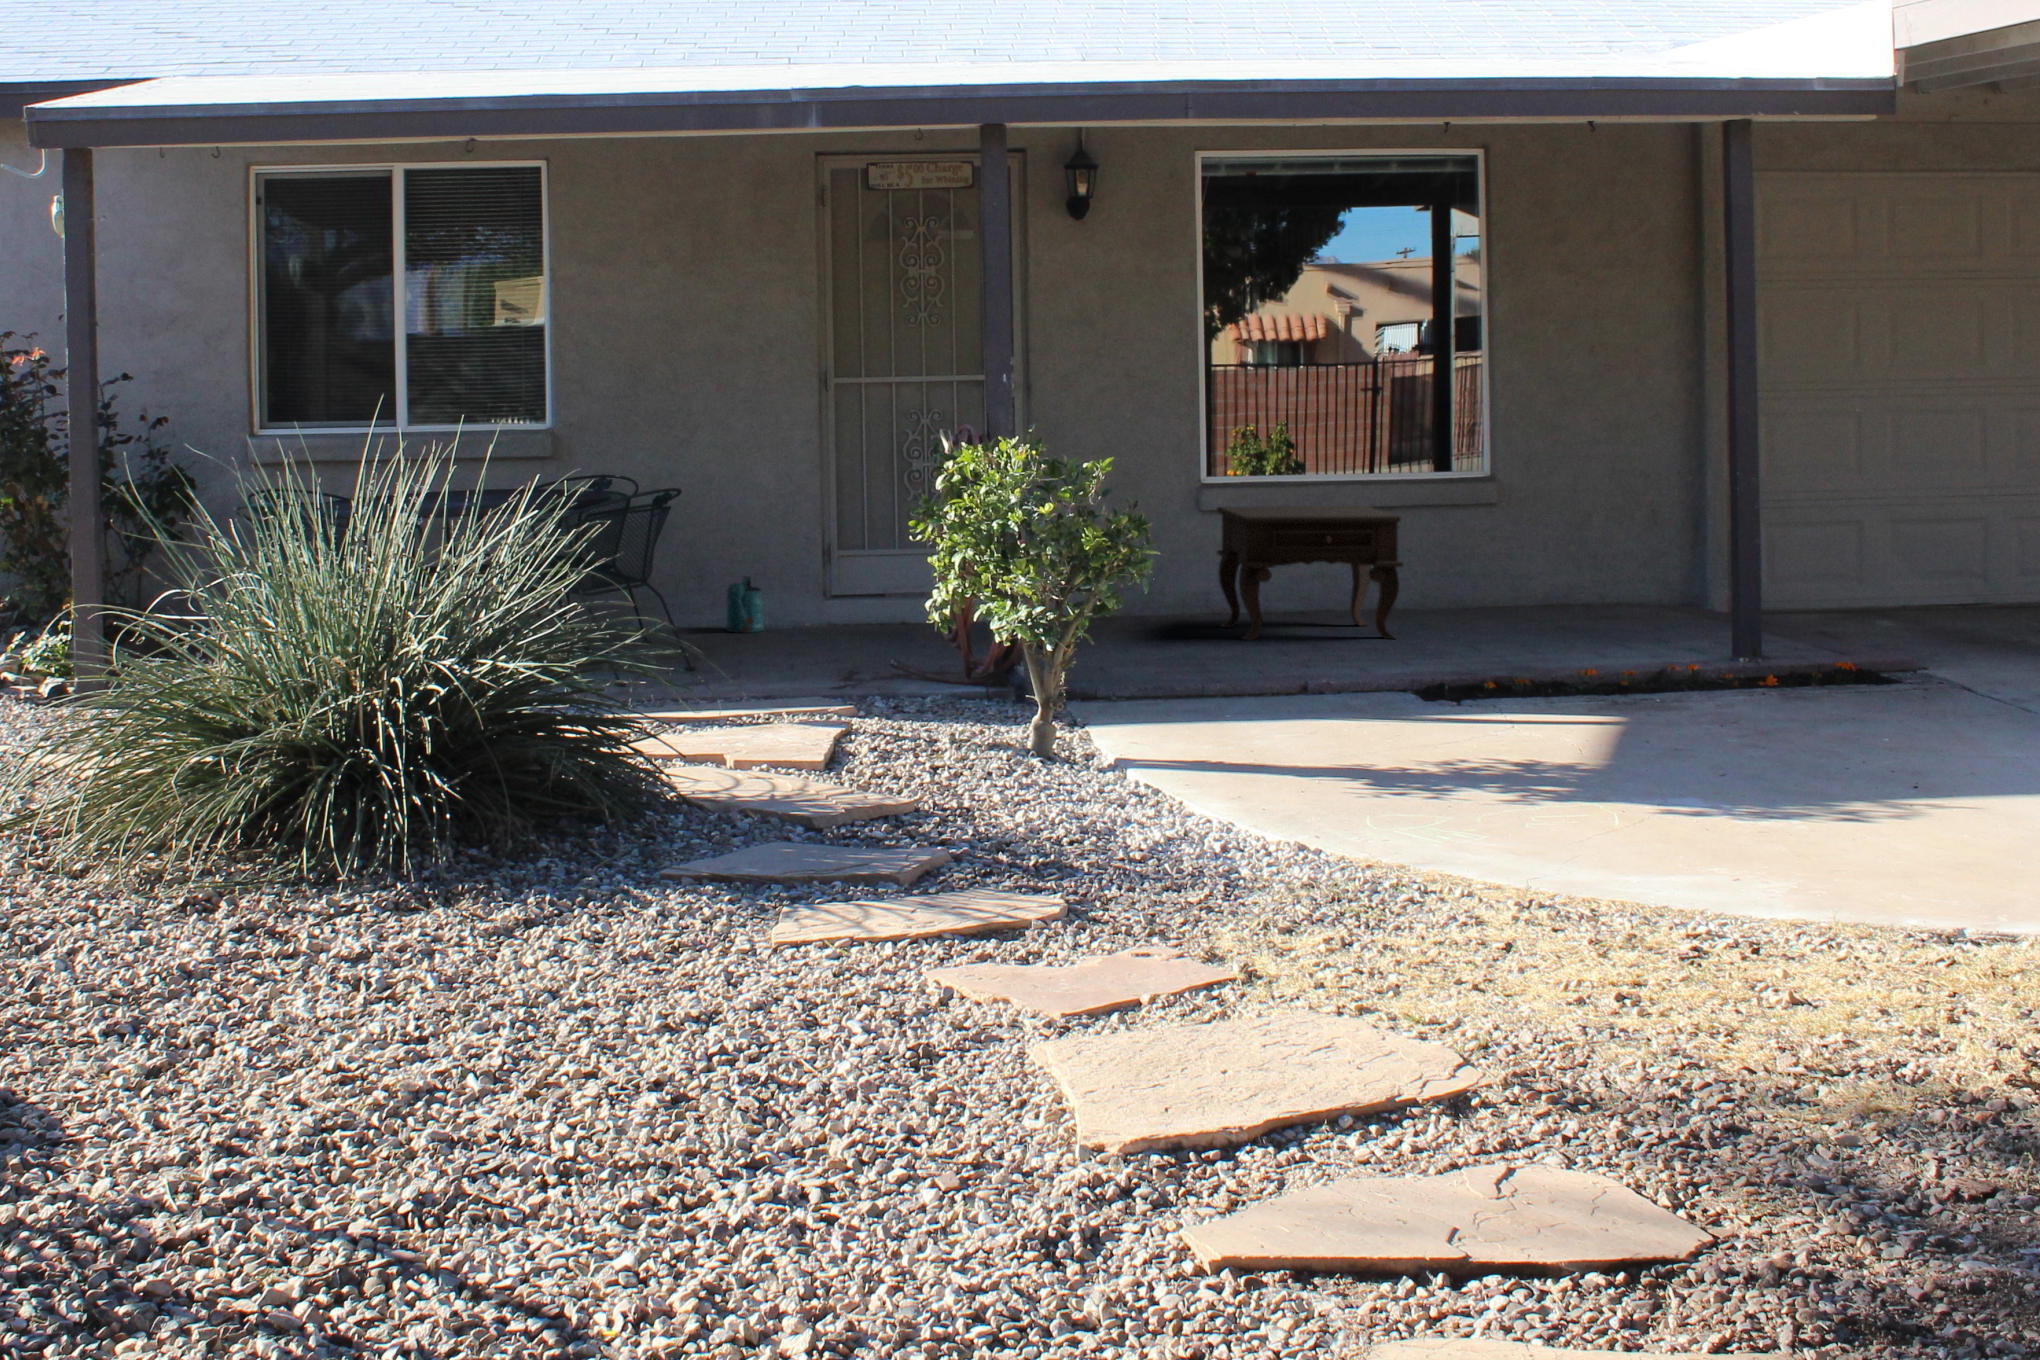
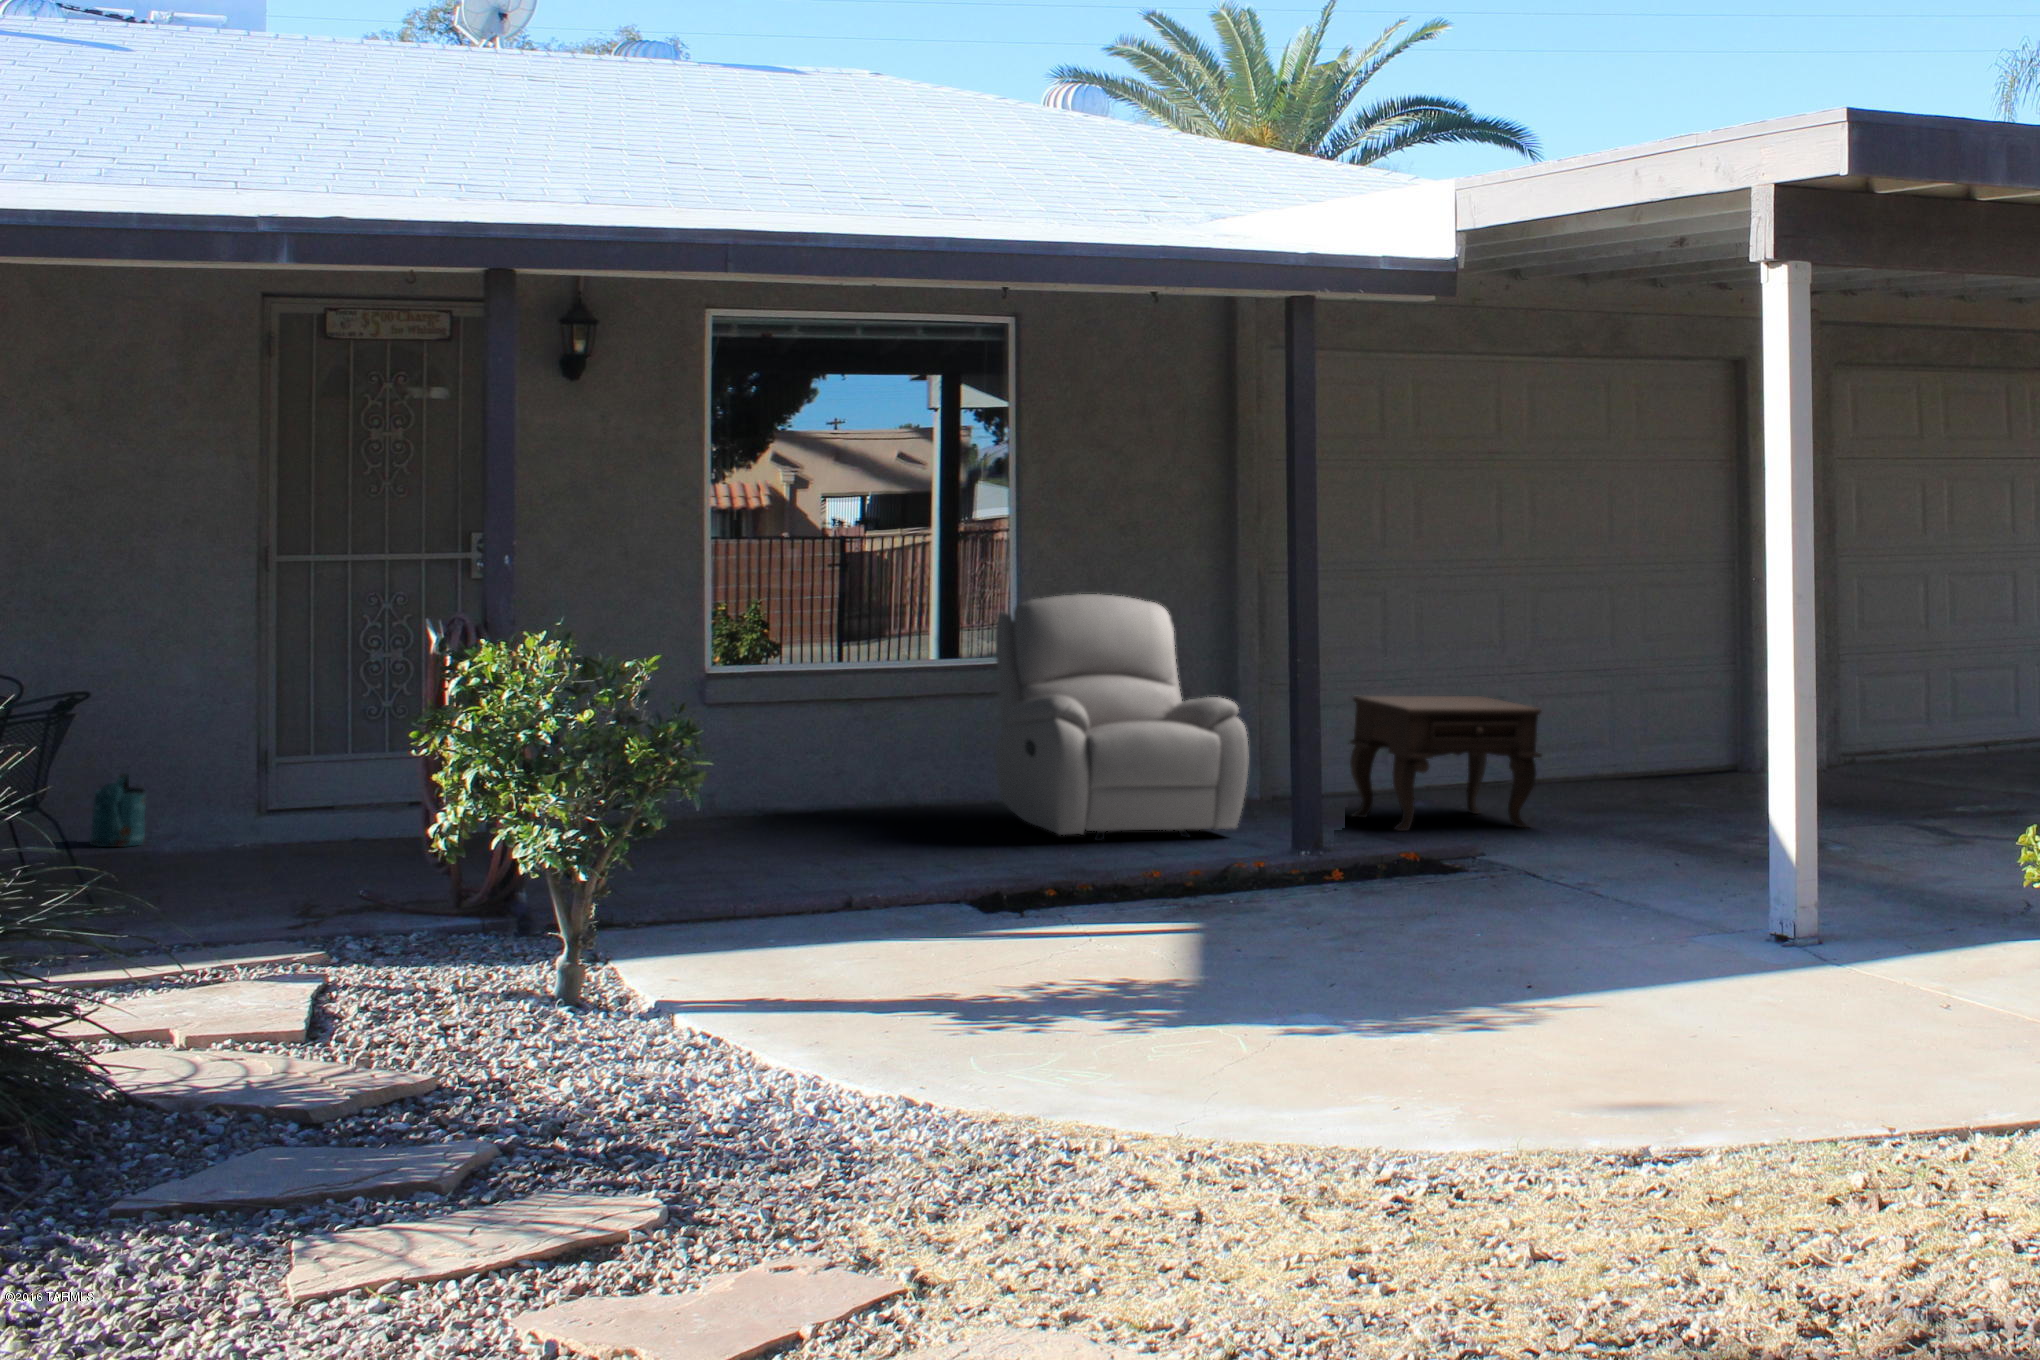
chair: none [1440,415,1692,644] -> present [996,594,1249,841]
side table: present [1217,506,1403,640] -> present [1350,696,1542,831]

